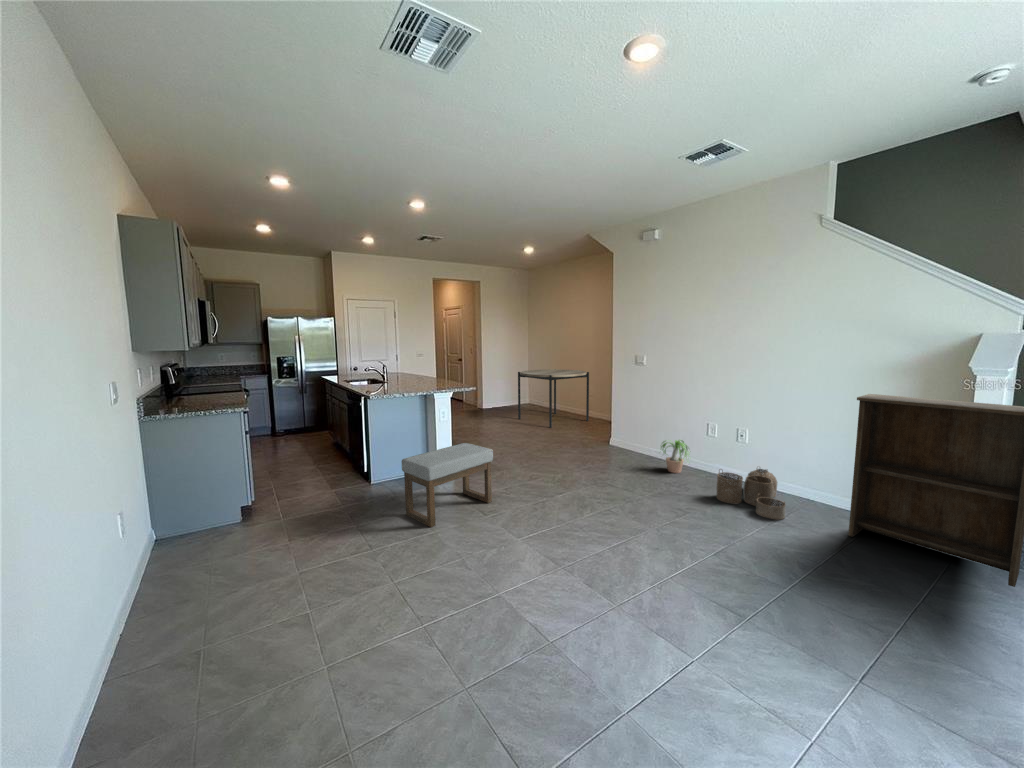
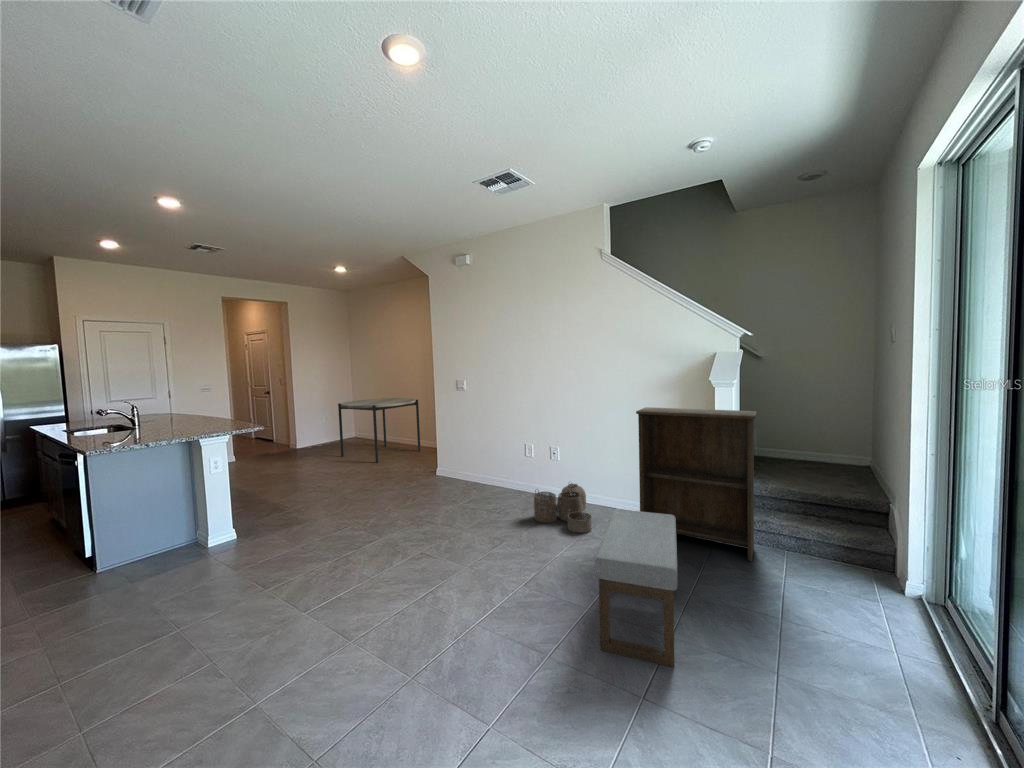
potted plant: present [661,440,688,473] -> none [478,463,515,498]
ottoman: present [402,443,493,527] -> present [595,509,678,667]

